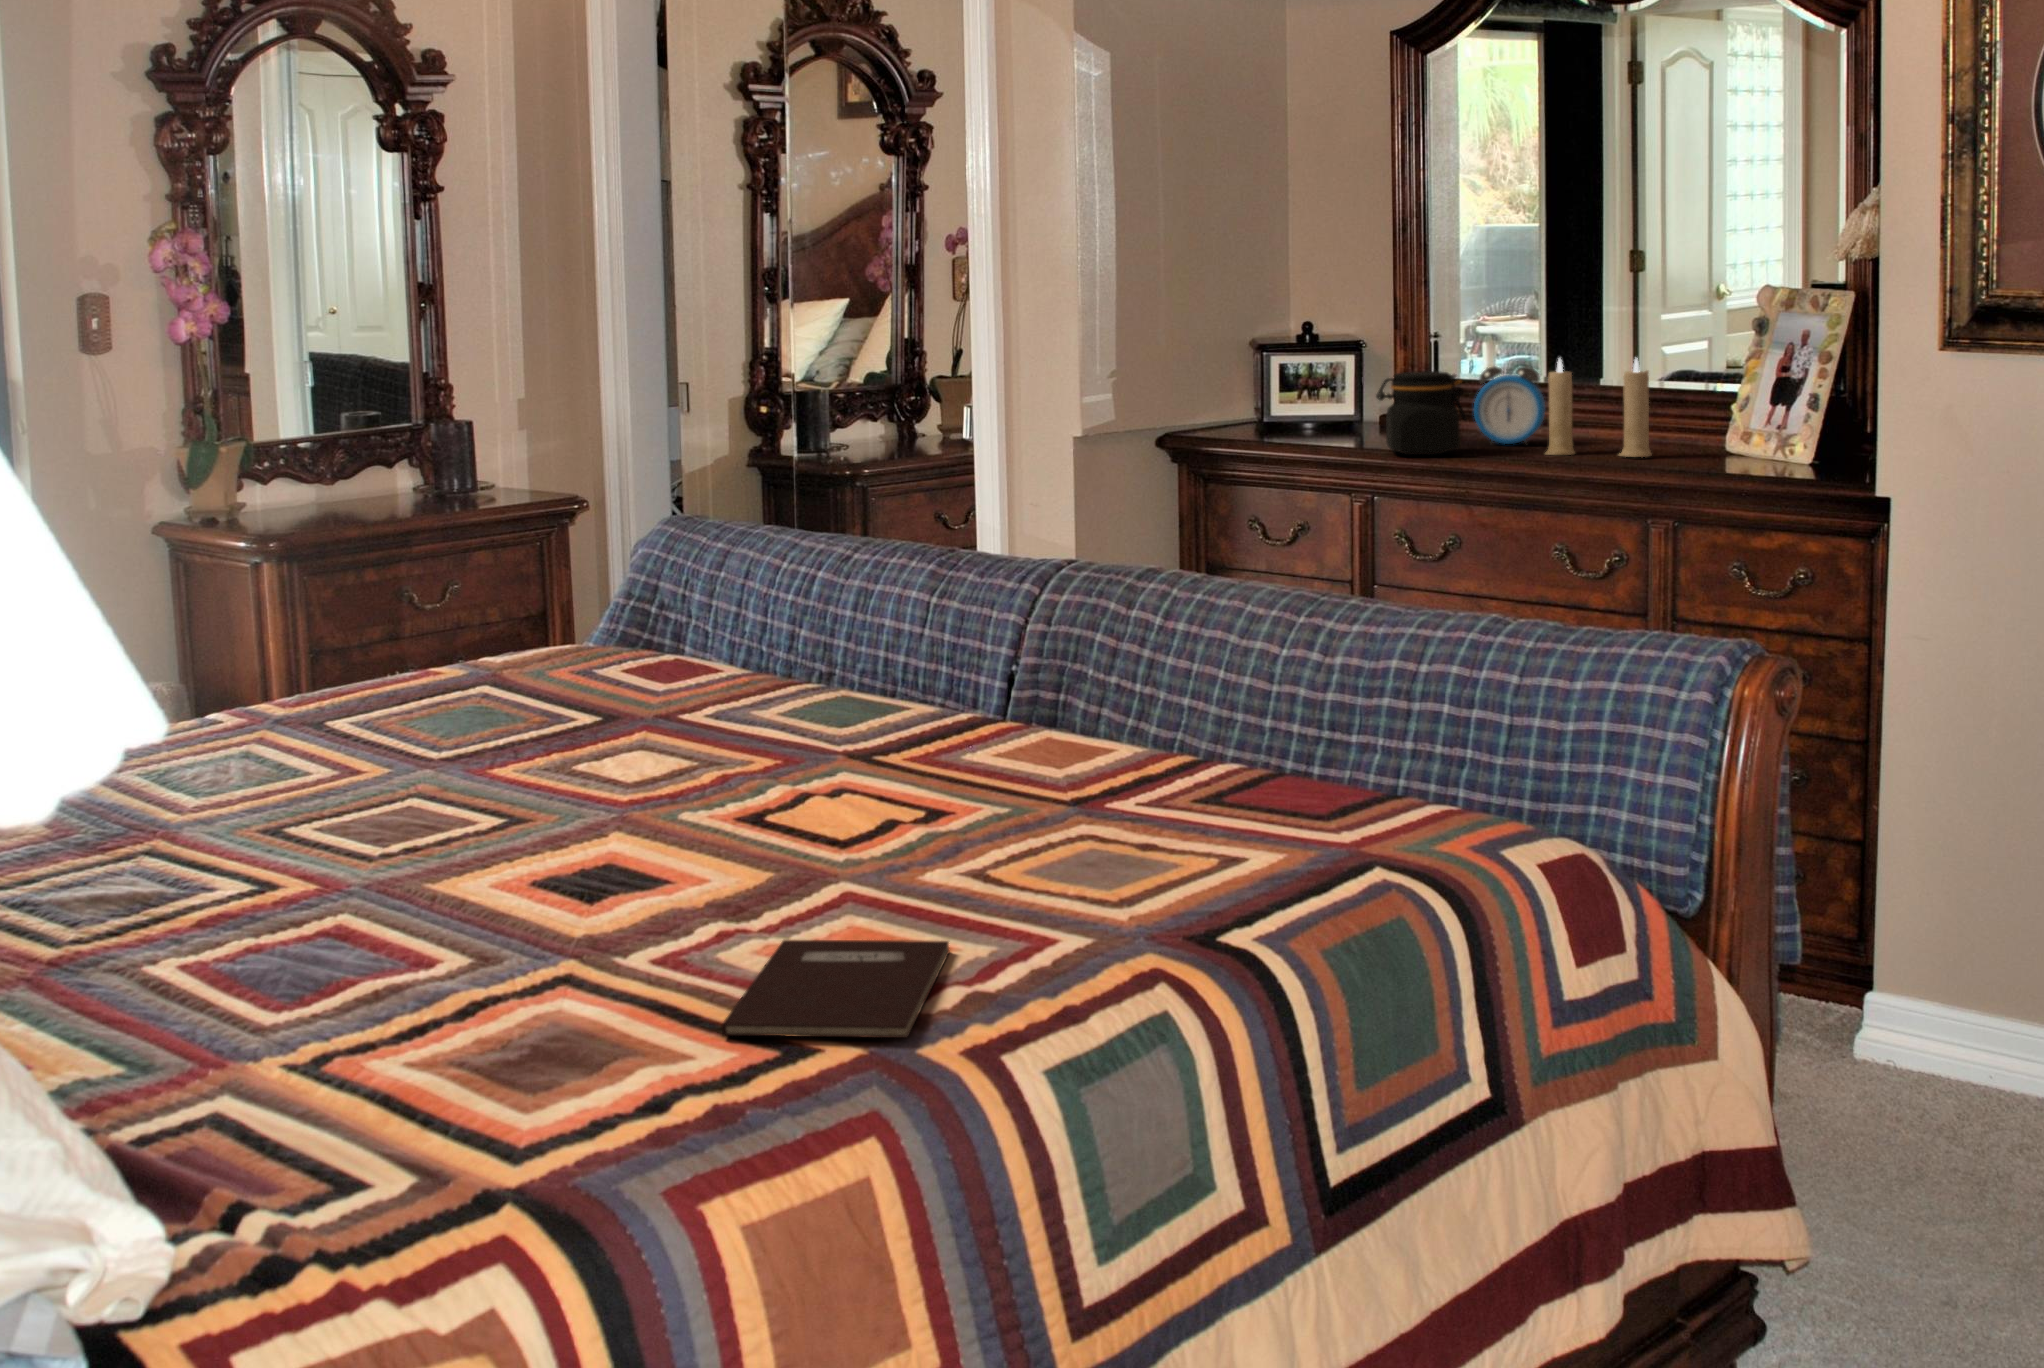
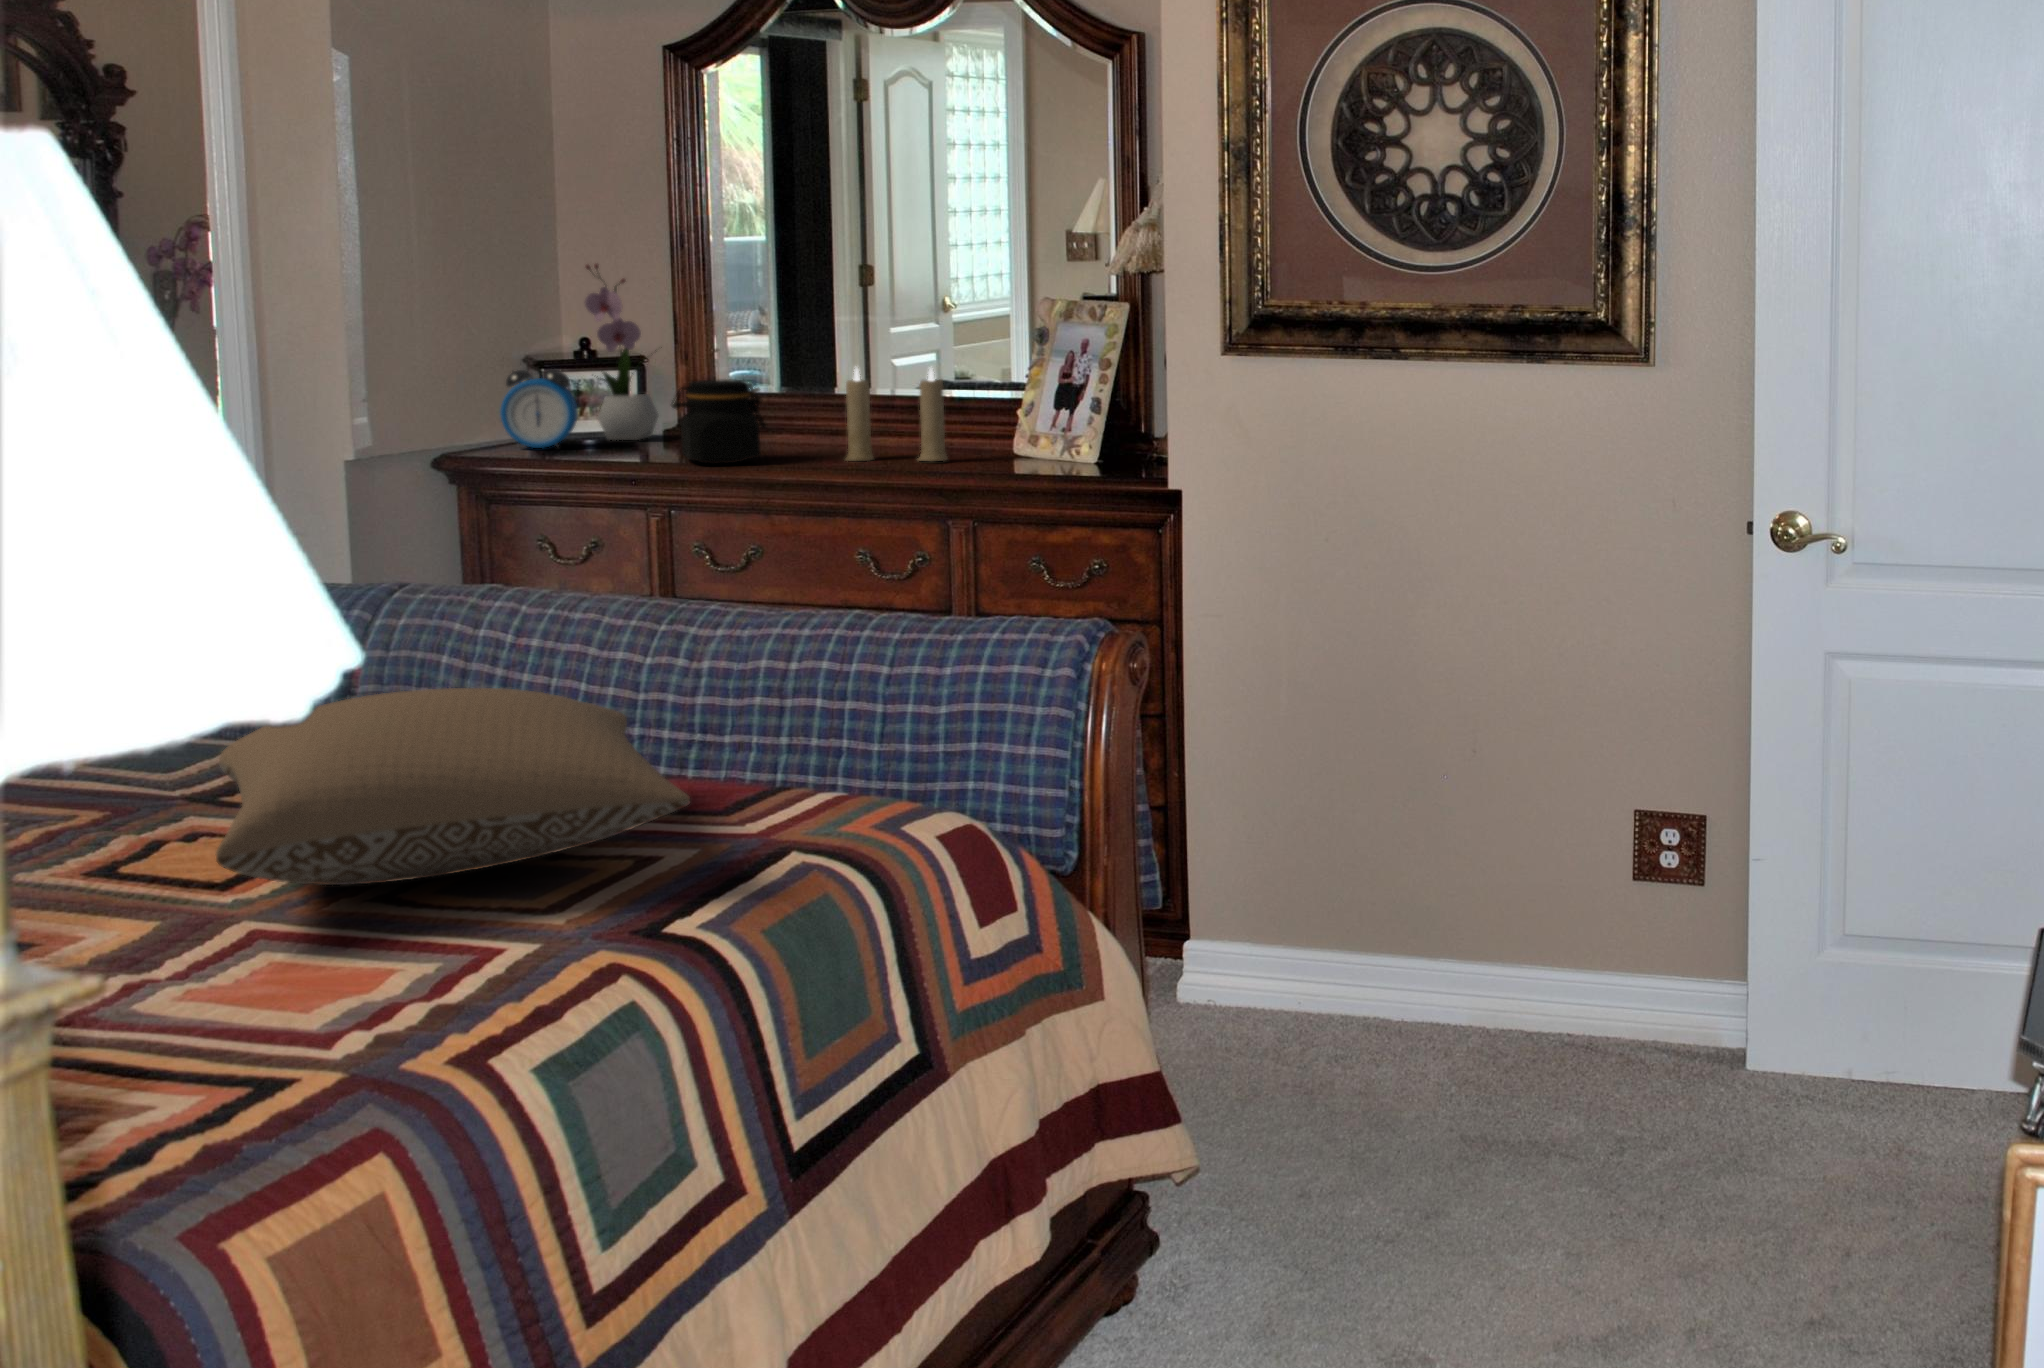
flower arrangement: none [1308,260,1381,431] -> present [584,264,659,440]
alarm clock: present [1474,366,1545,444] -> present [500,369,578,448]
pillow: none [826,669,1257,849] -> present [216,688,690,885]
notebook: present [722,940,949,1038] -> none [162,967,387,1089]

